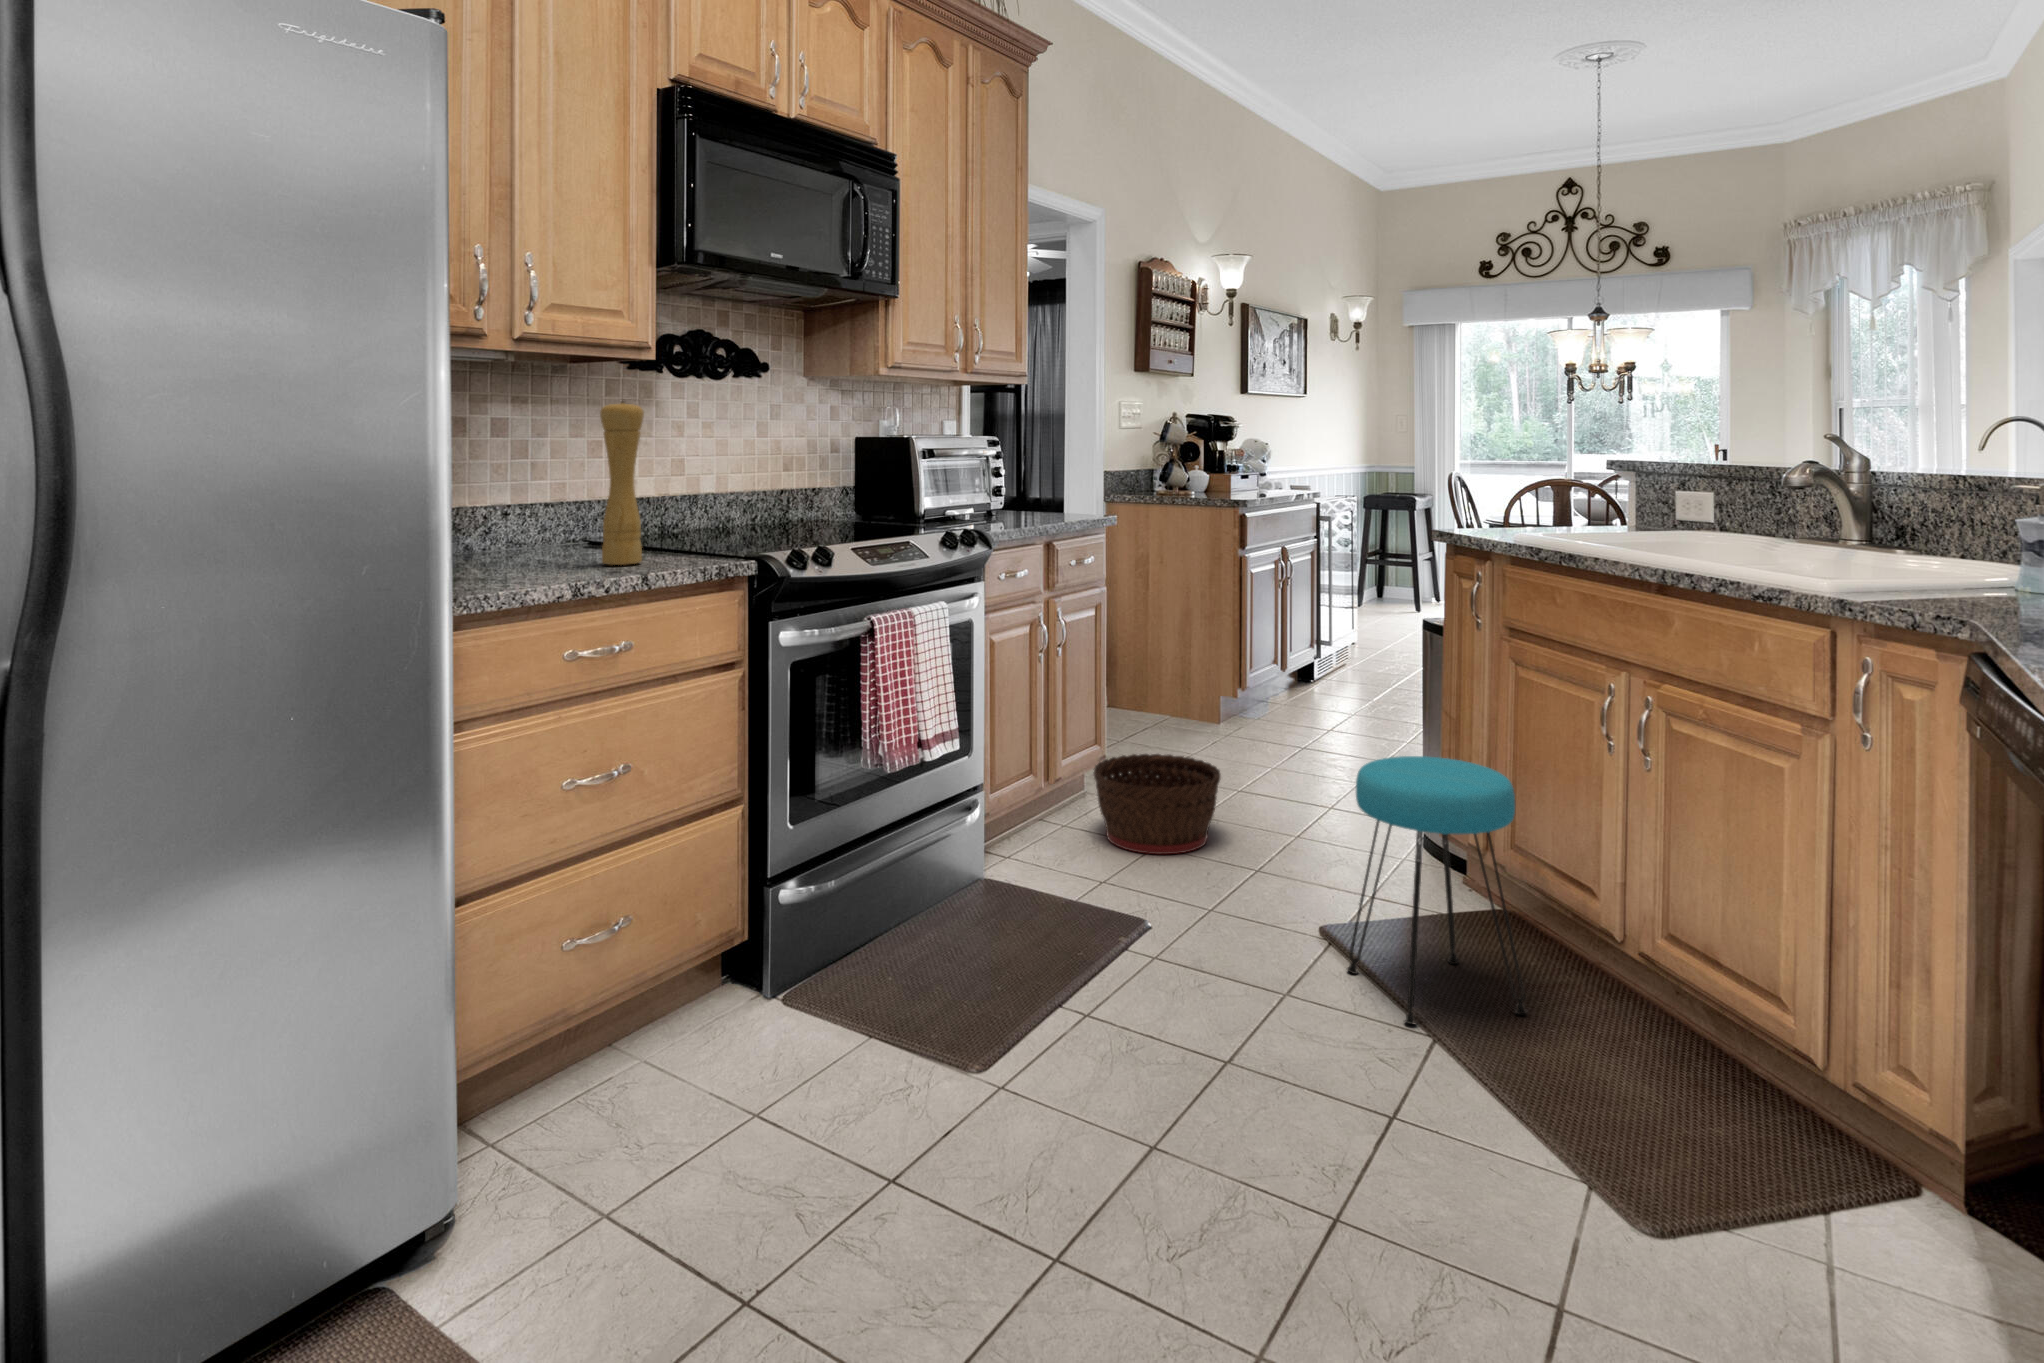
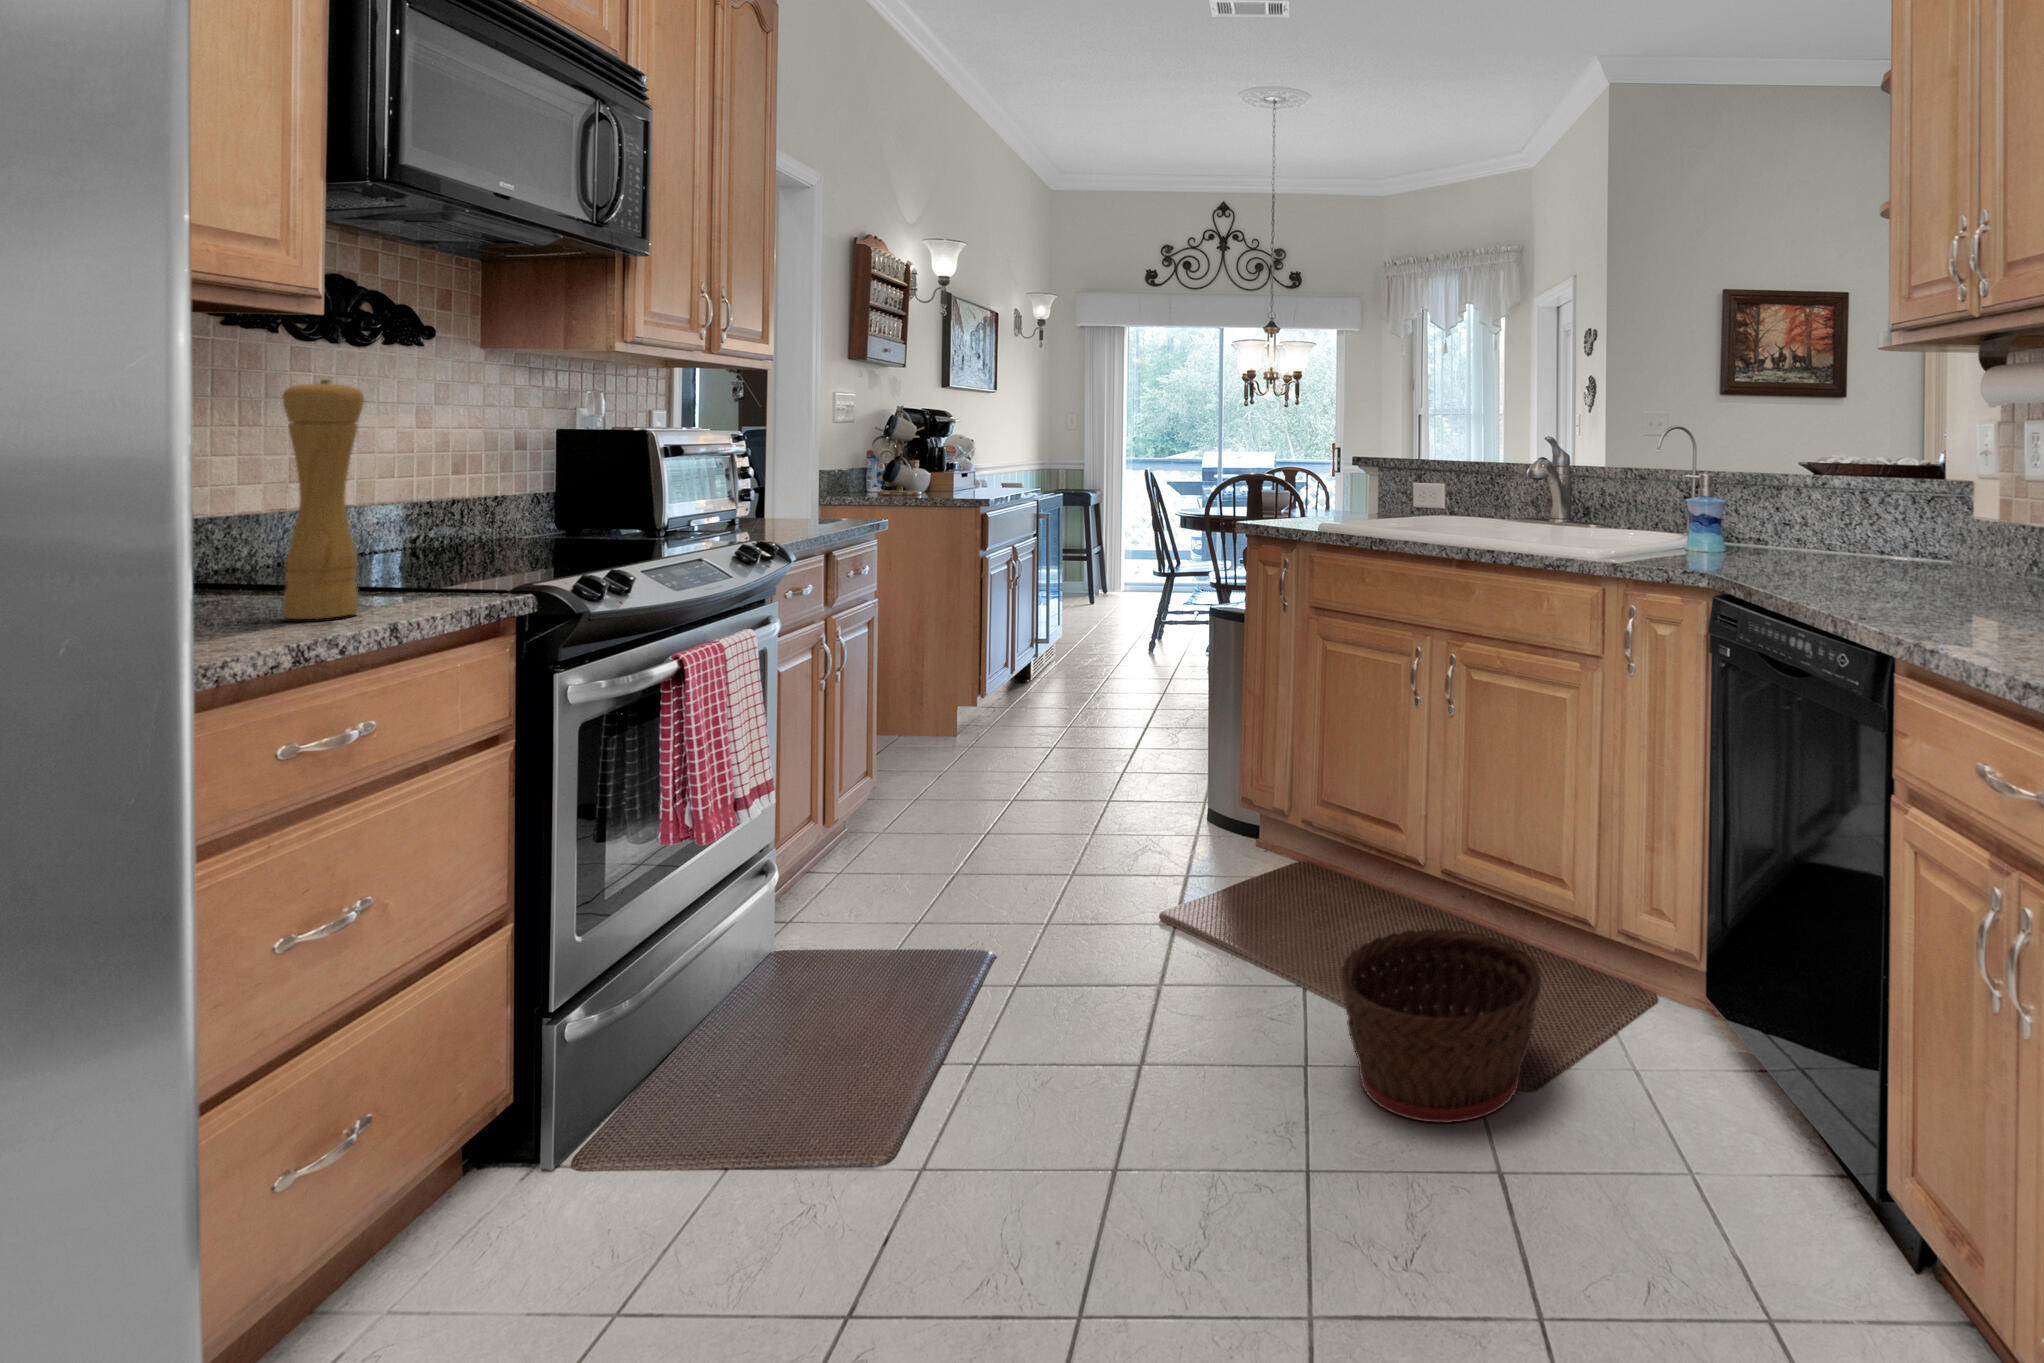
basket: present [1093,754,1221,854] -> present [1341,928,1541,1123]
stool: present [1347,756,1527,1024] -> none [1201,730,1360,976]

